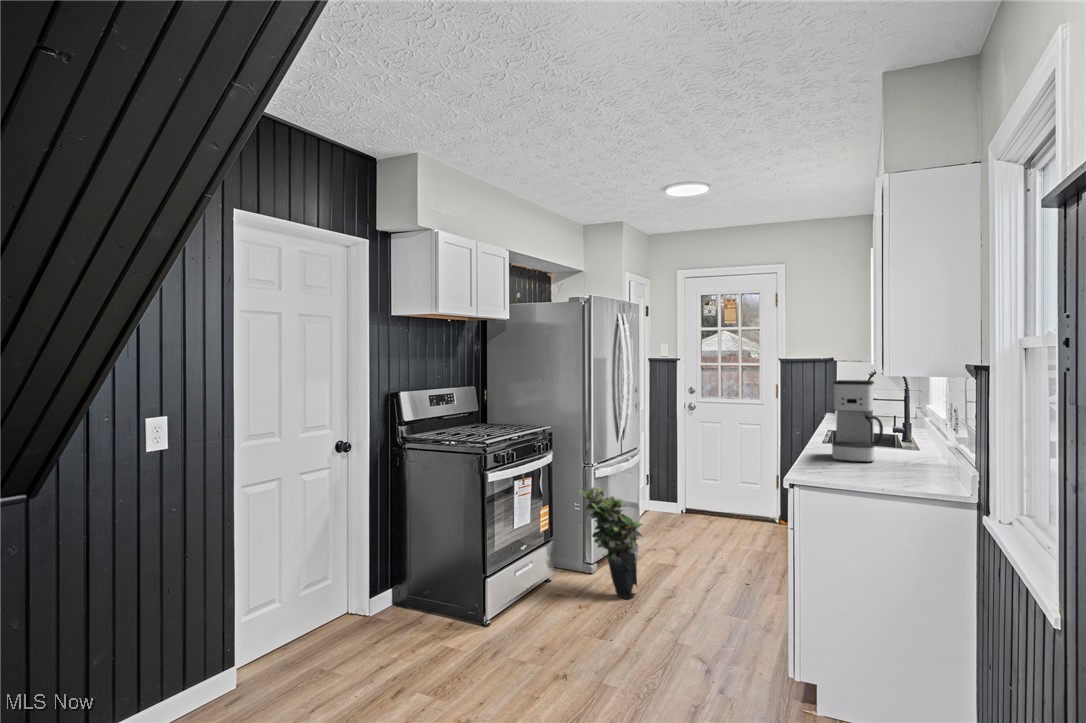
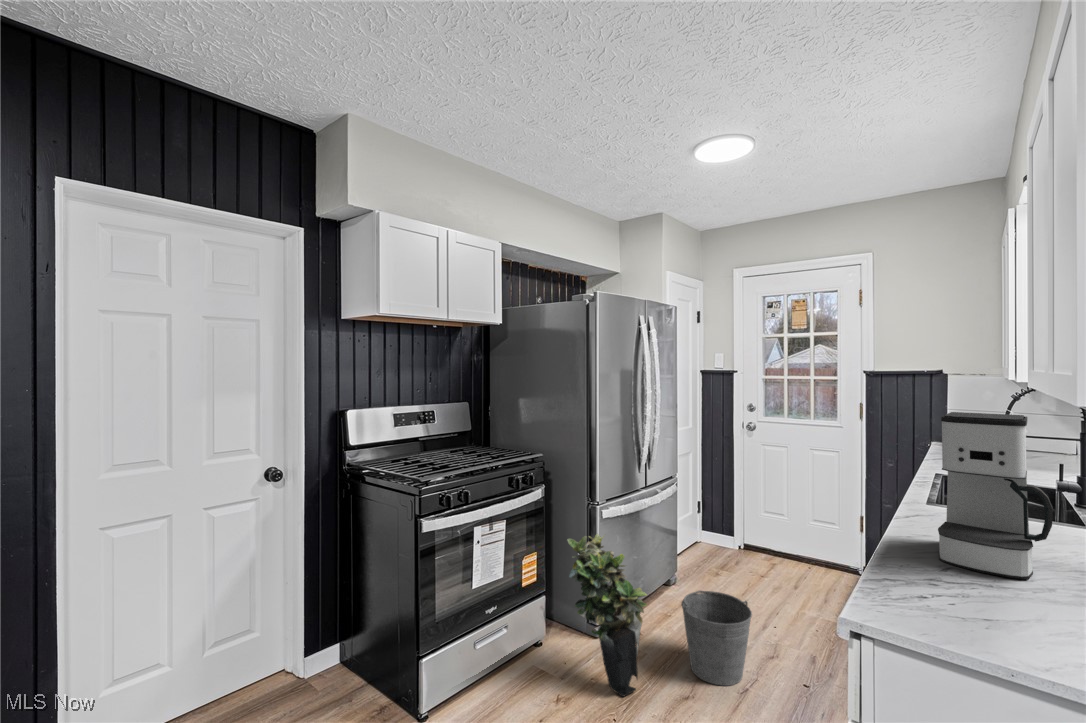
bucket: none [662,527,713,588] -> present [682,591,752,686]

